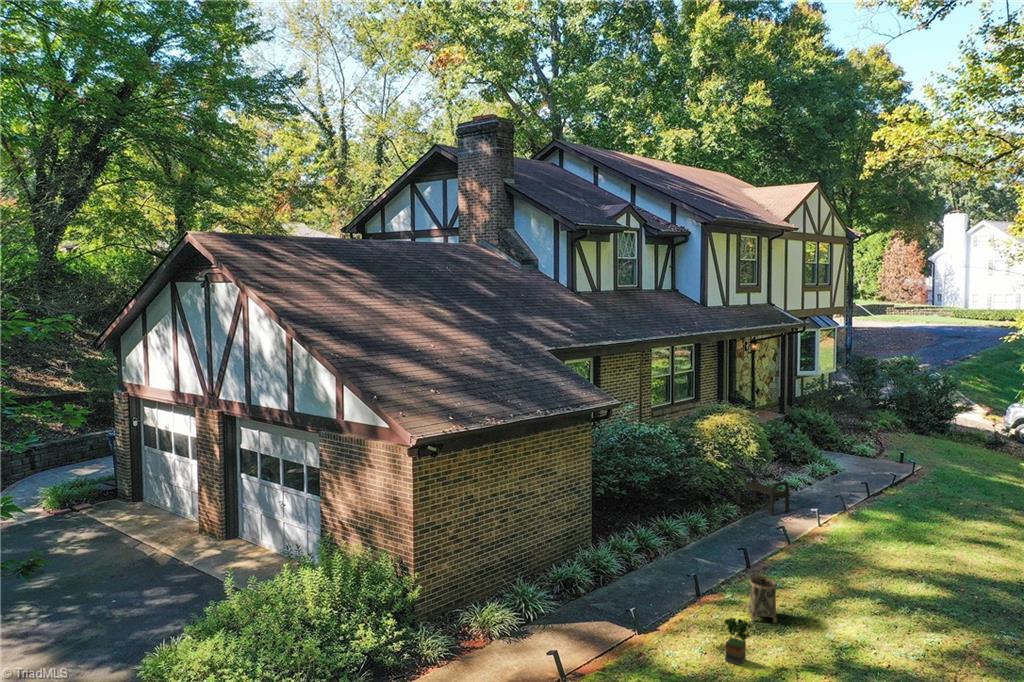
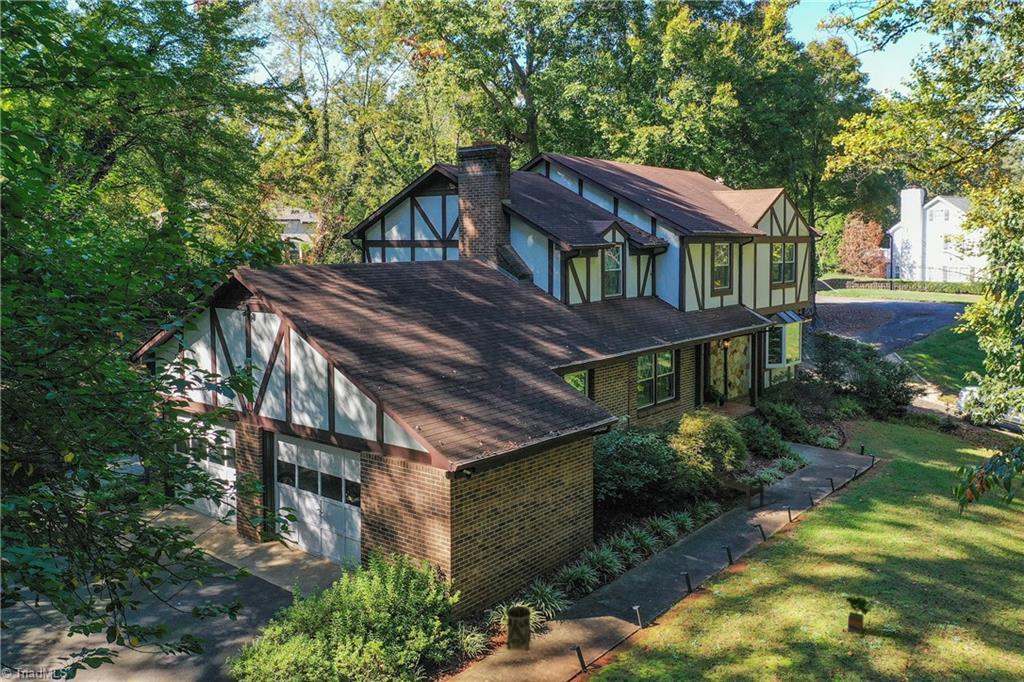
basket: present [749,576,777,623] -> present [507,606,531,651]
potted tree: present [724,618,751,665] -> present [846,596,869,634]

